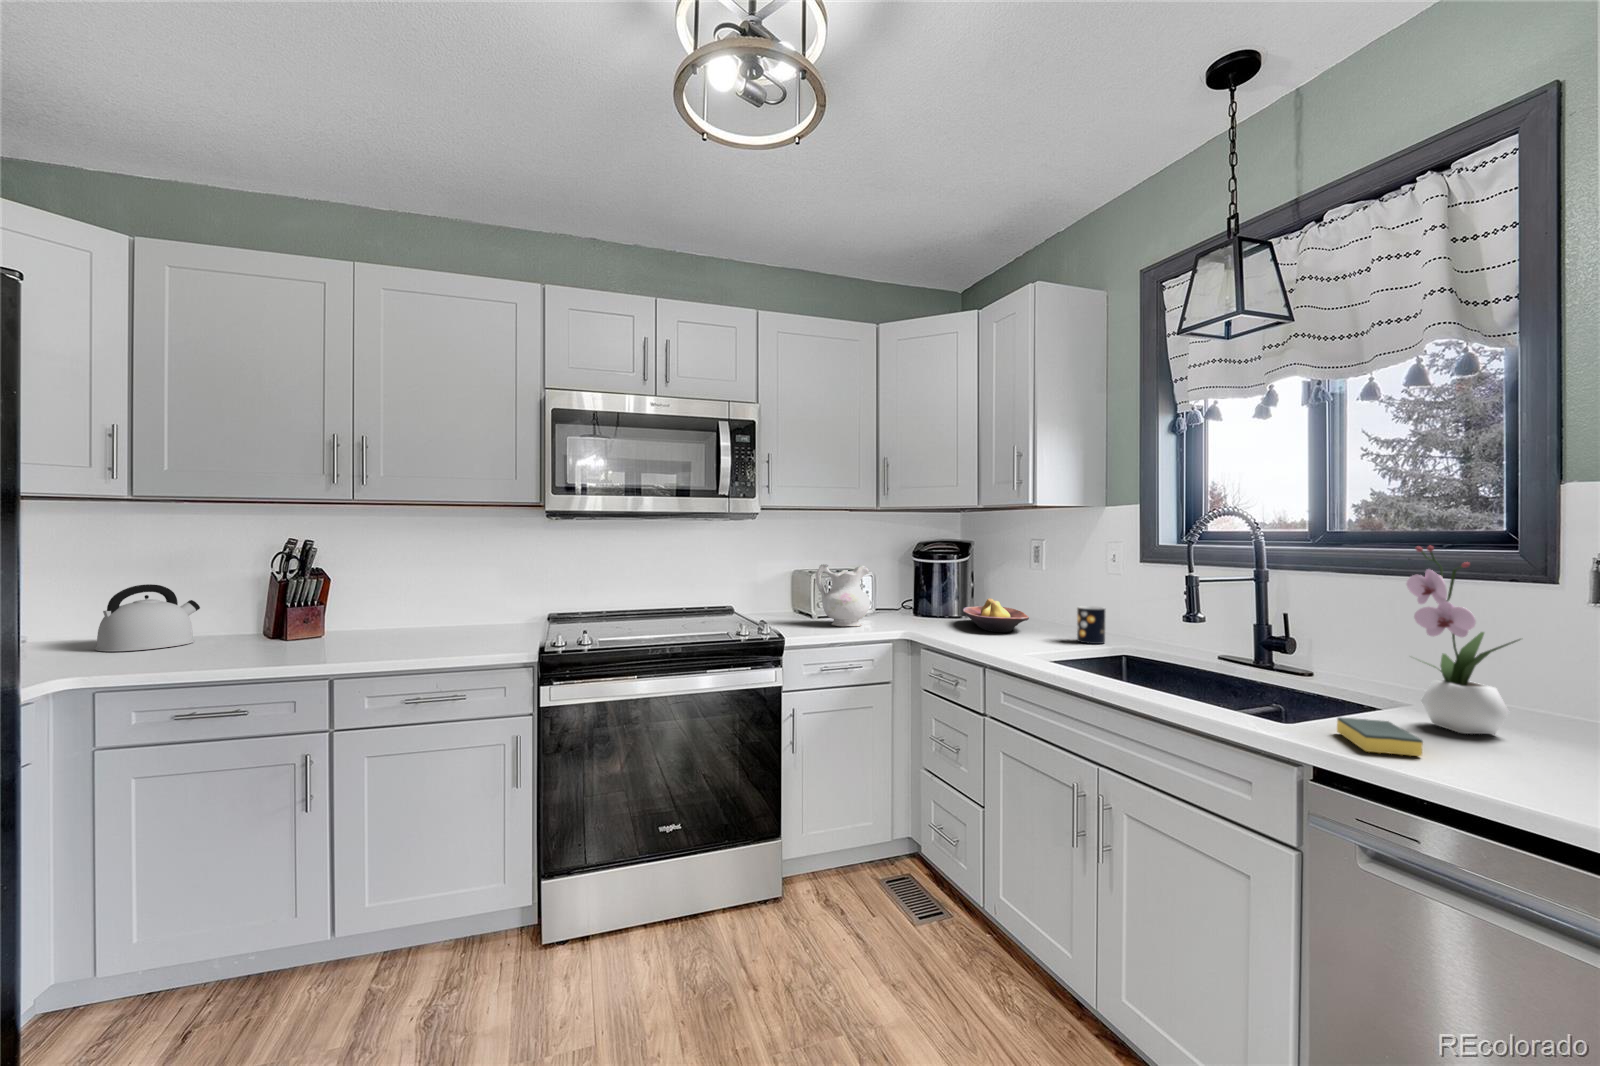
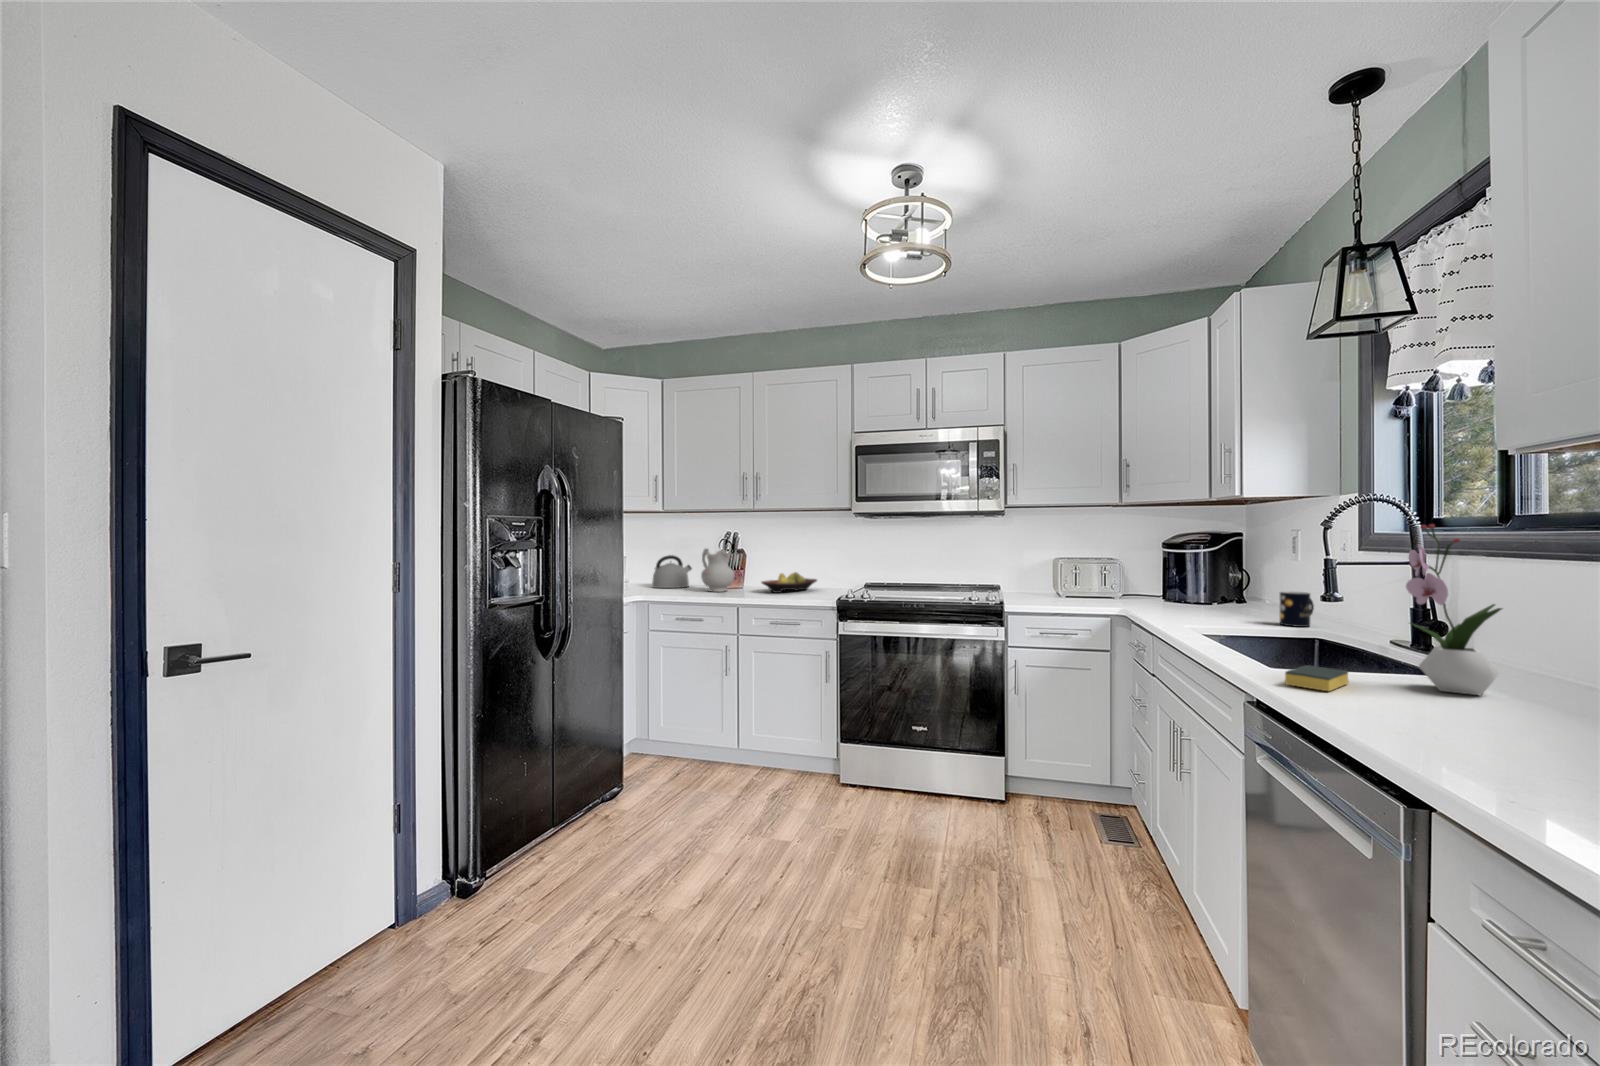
ceramic pitcher: present [816,564,870,626] -> present [701,549,735,592]
fruit bowl: present [963,598,1029,632] -> present [762,572,817,593]

